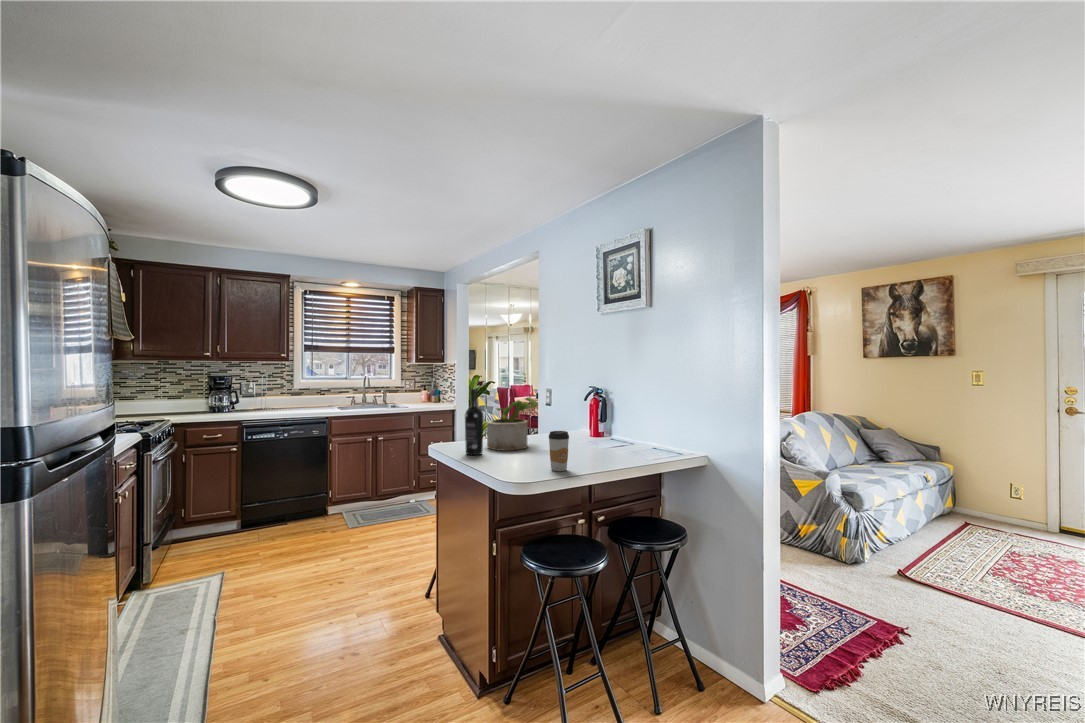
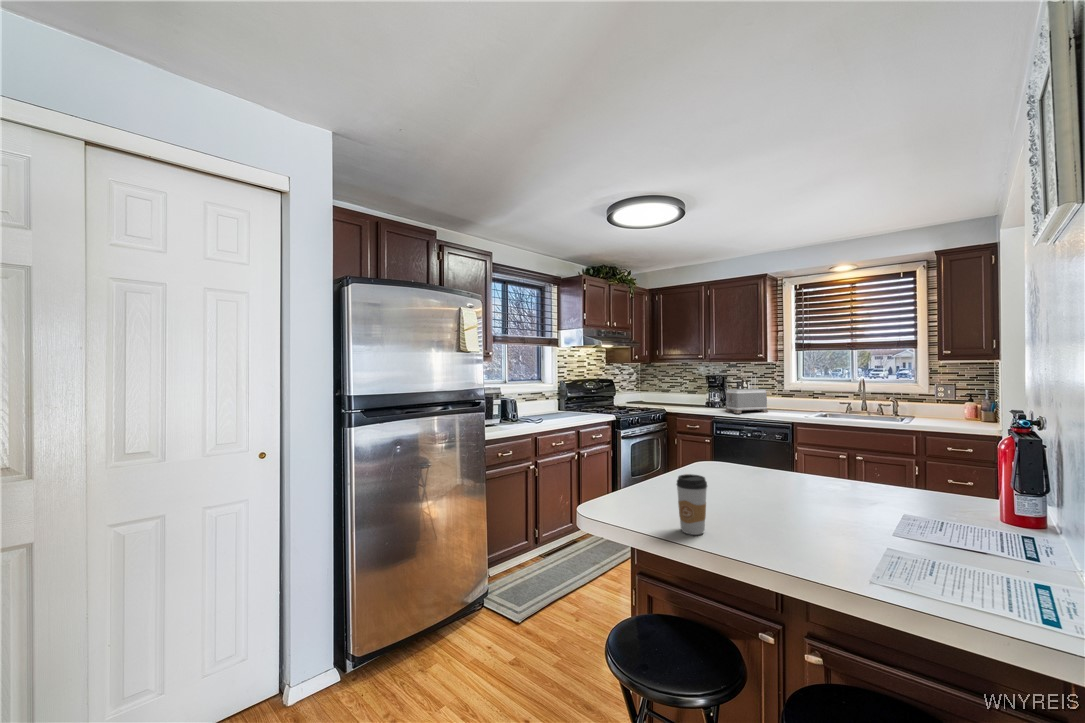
toaster: none [248,388,292,415] -> present [726,389,768,413]
wine bottle: present [465,389,483,455] -> none [687,405,711,488]
potted plant: present [487,398,537,451] -> none [739,425,830,499]

